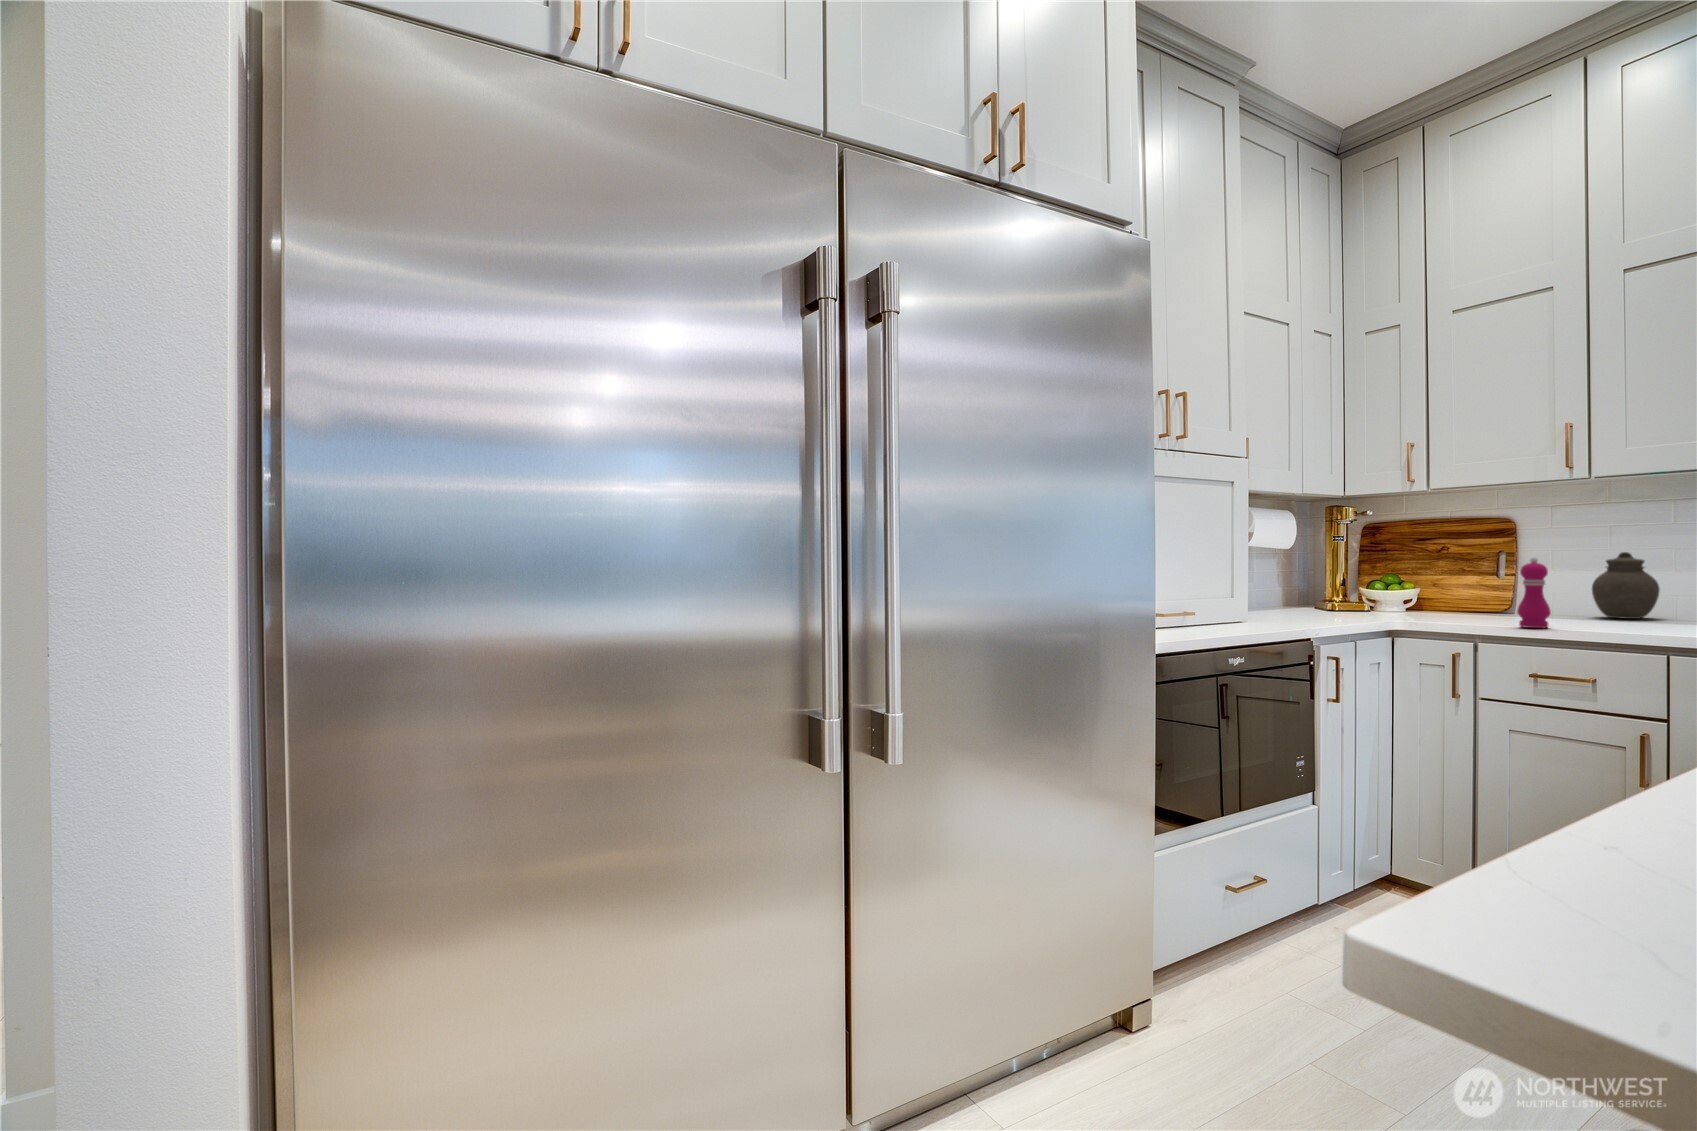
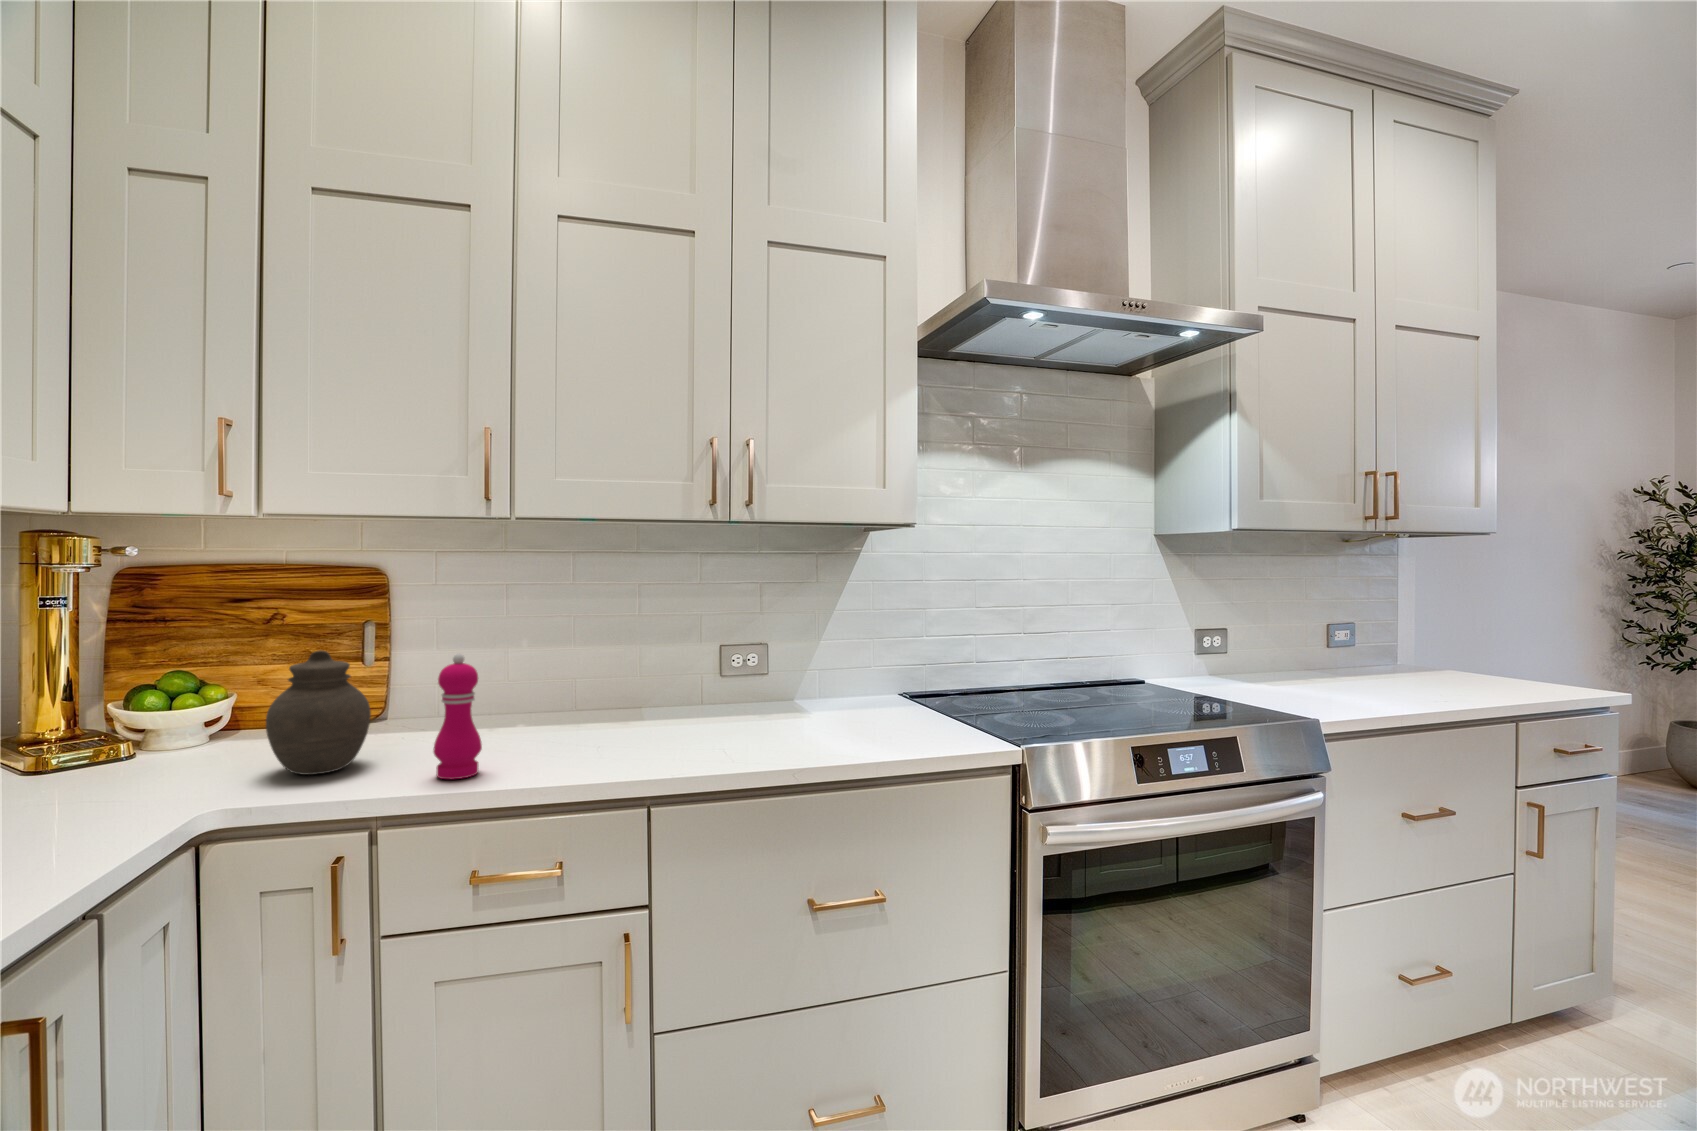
jar: present [1592,552,1660,619] -> present [266,650,371,775]

